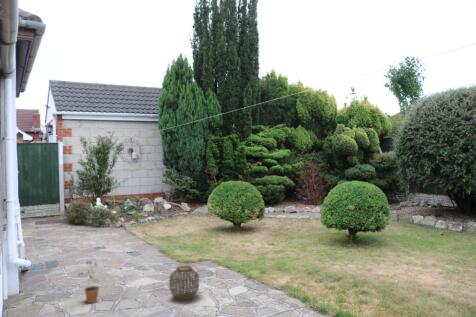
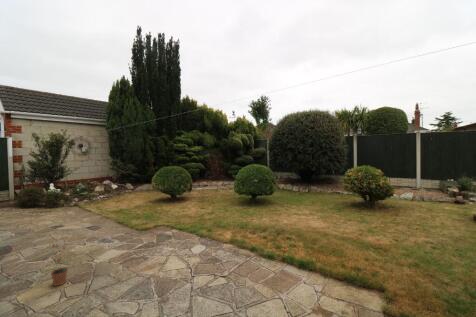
woven basket: present [169,266,199,301] -> none [142,236,169,267]

